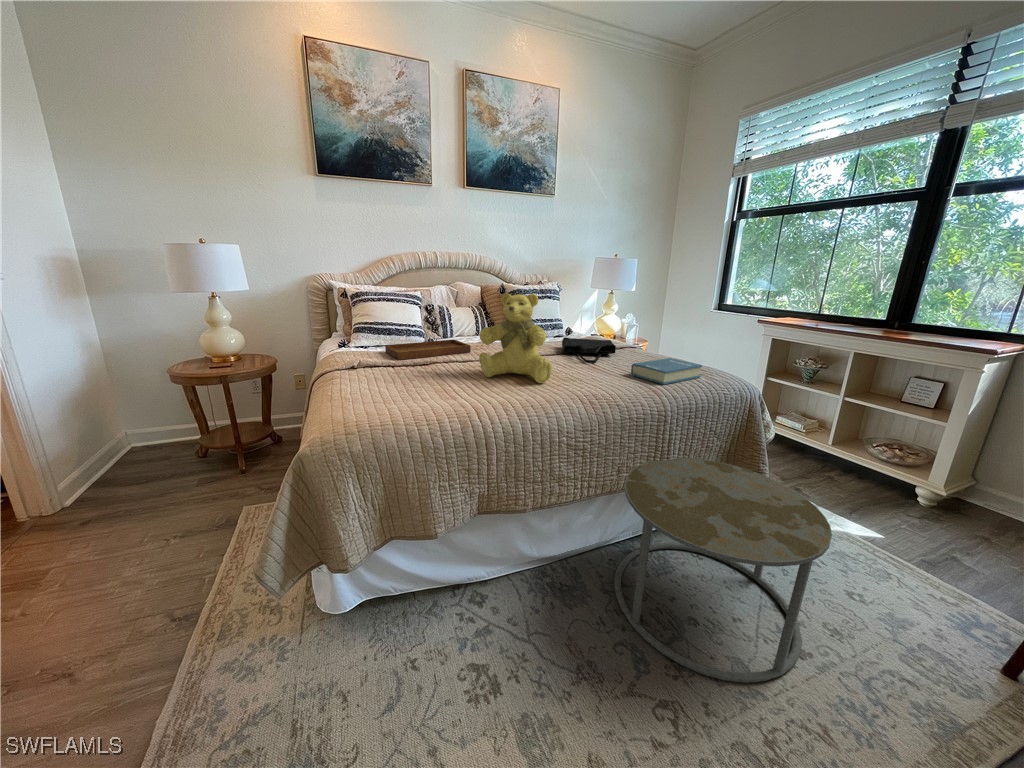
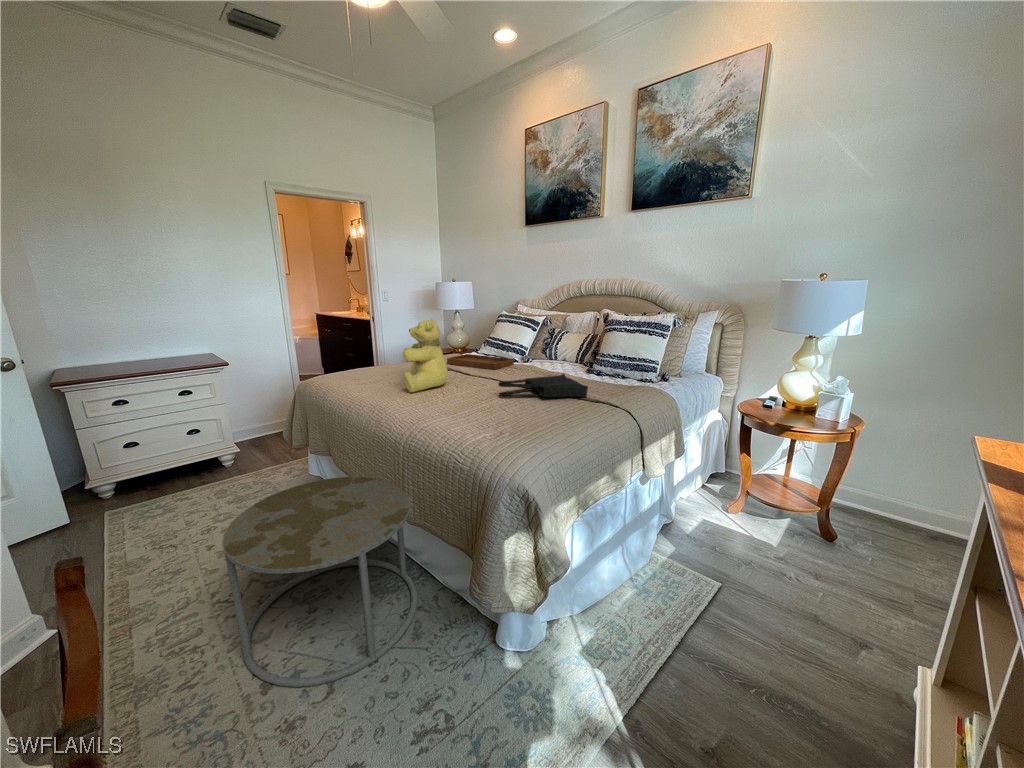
hardback book: present [631,358,702,385] -> none [436,399,515,434]

